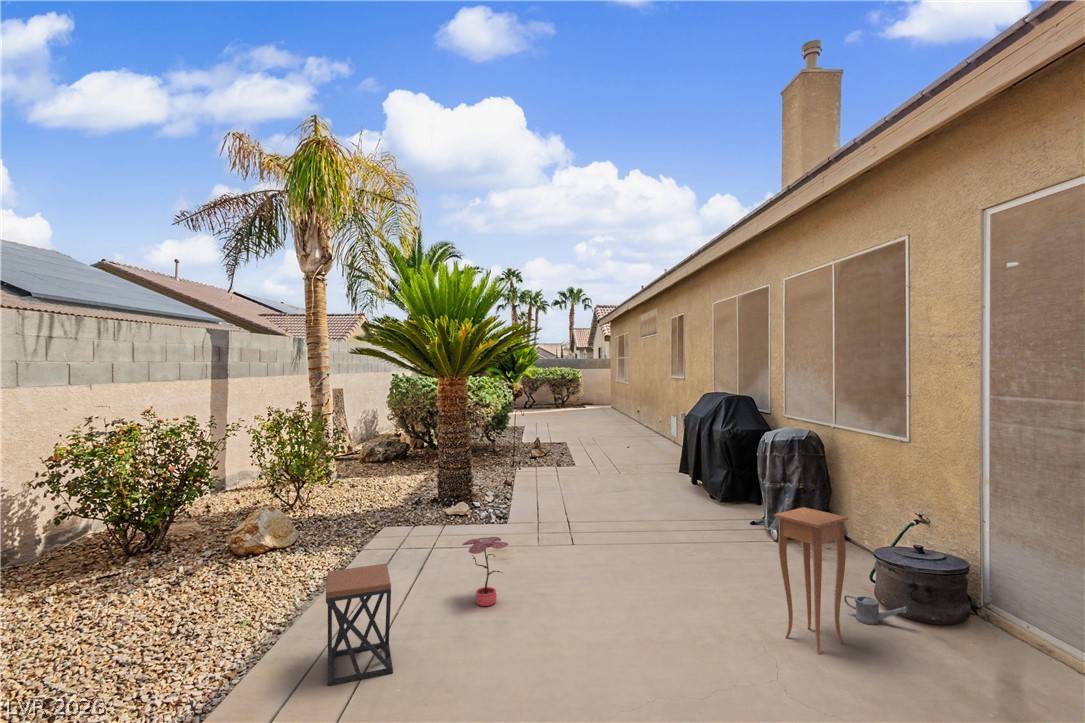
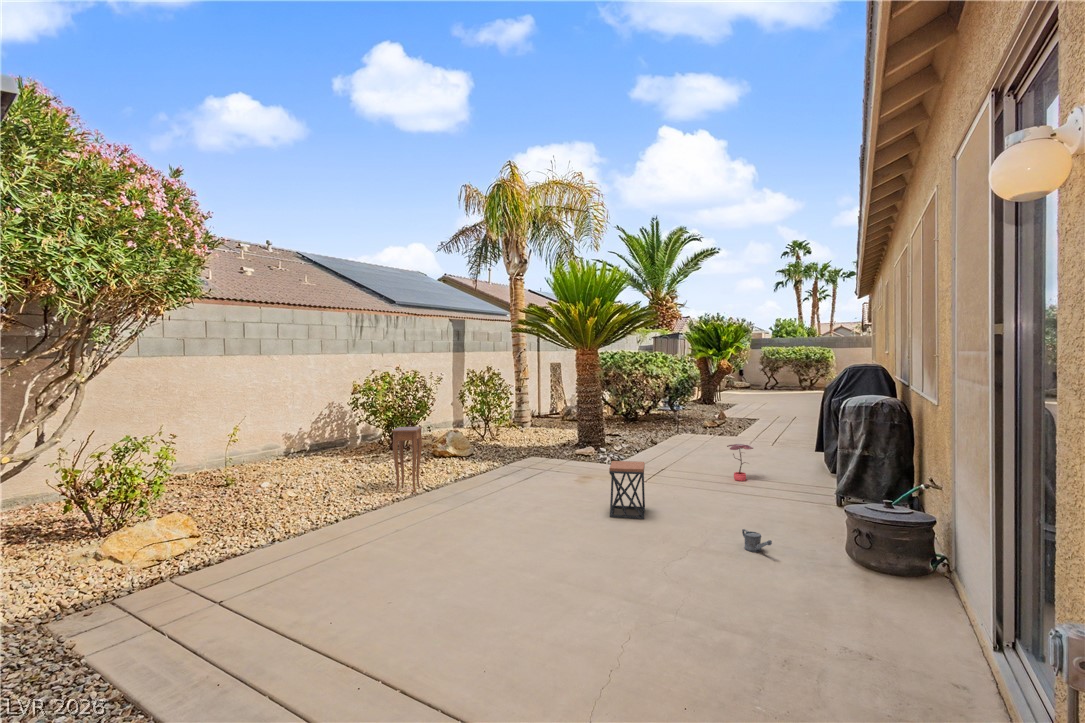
side table: present [774,507,848,654] -> present [392,427,422,493]
potted plant: present [462,537,508,606] -> present [727,444,753,481]
stool: present [326,564,393,686] -> present [609,461,645,519]

